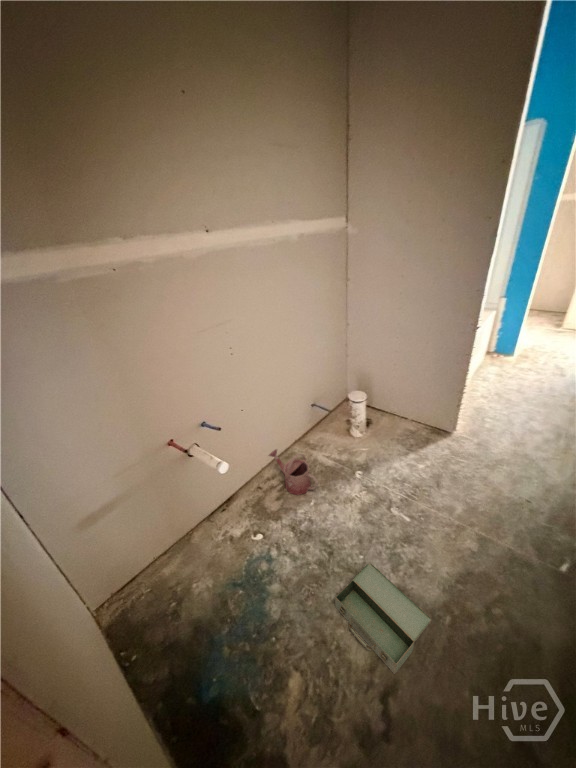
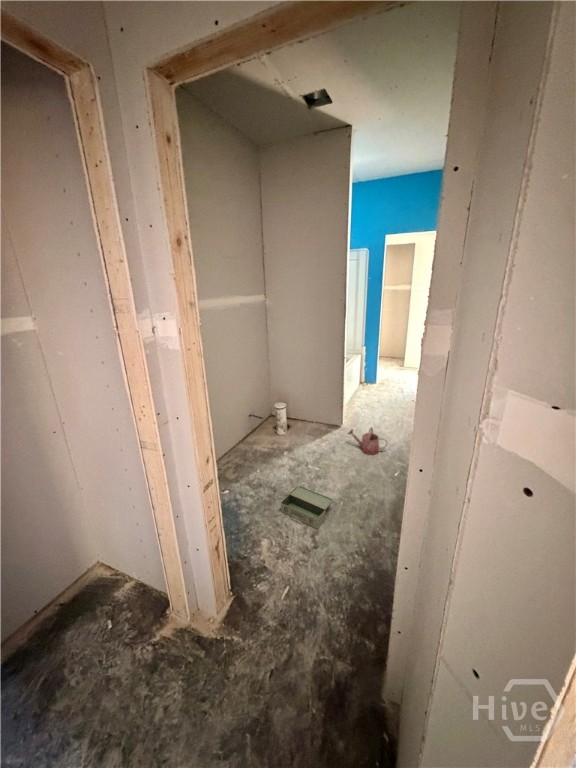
watering can: present [269,450,318,495] -> present [348,427,387,455]

